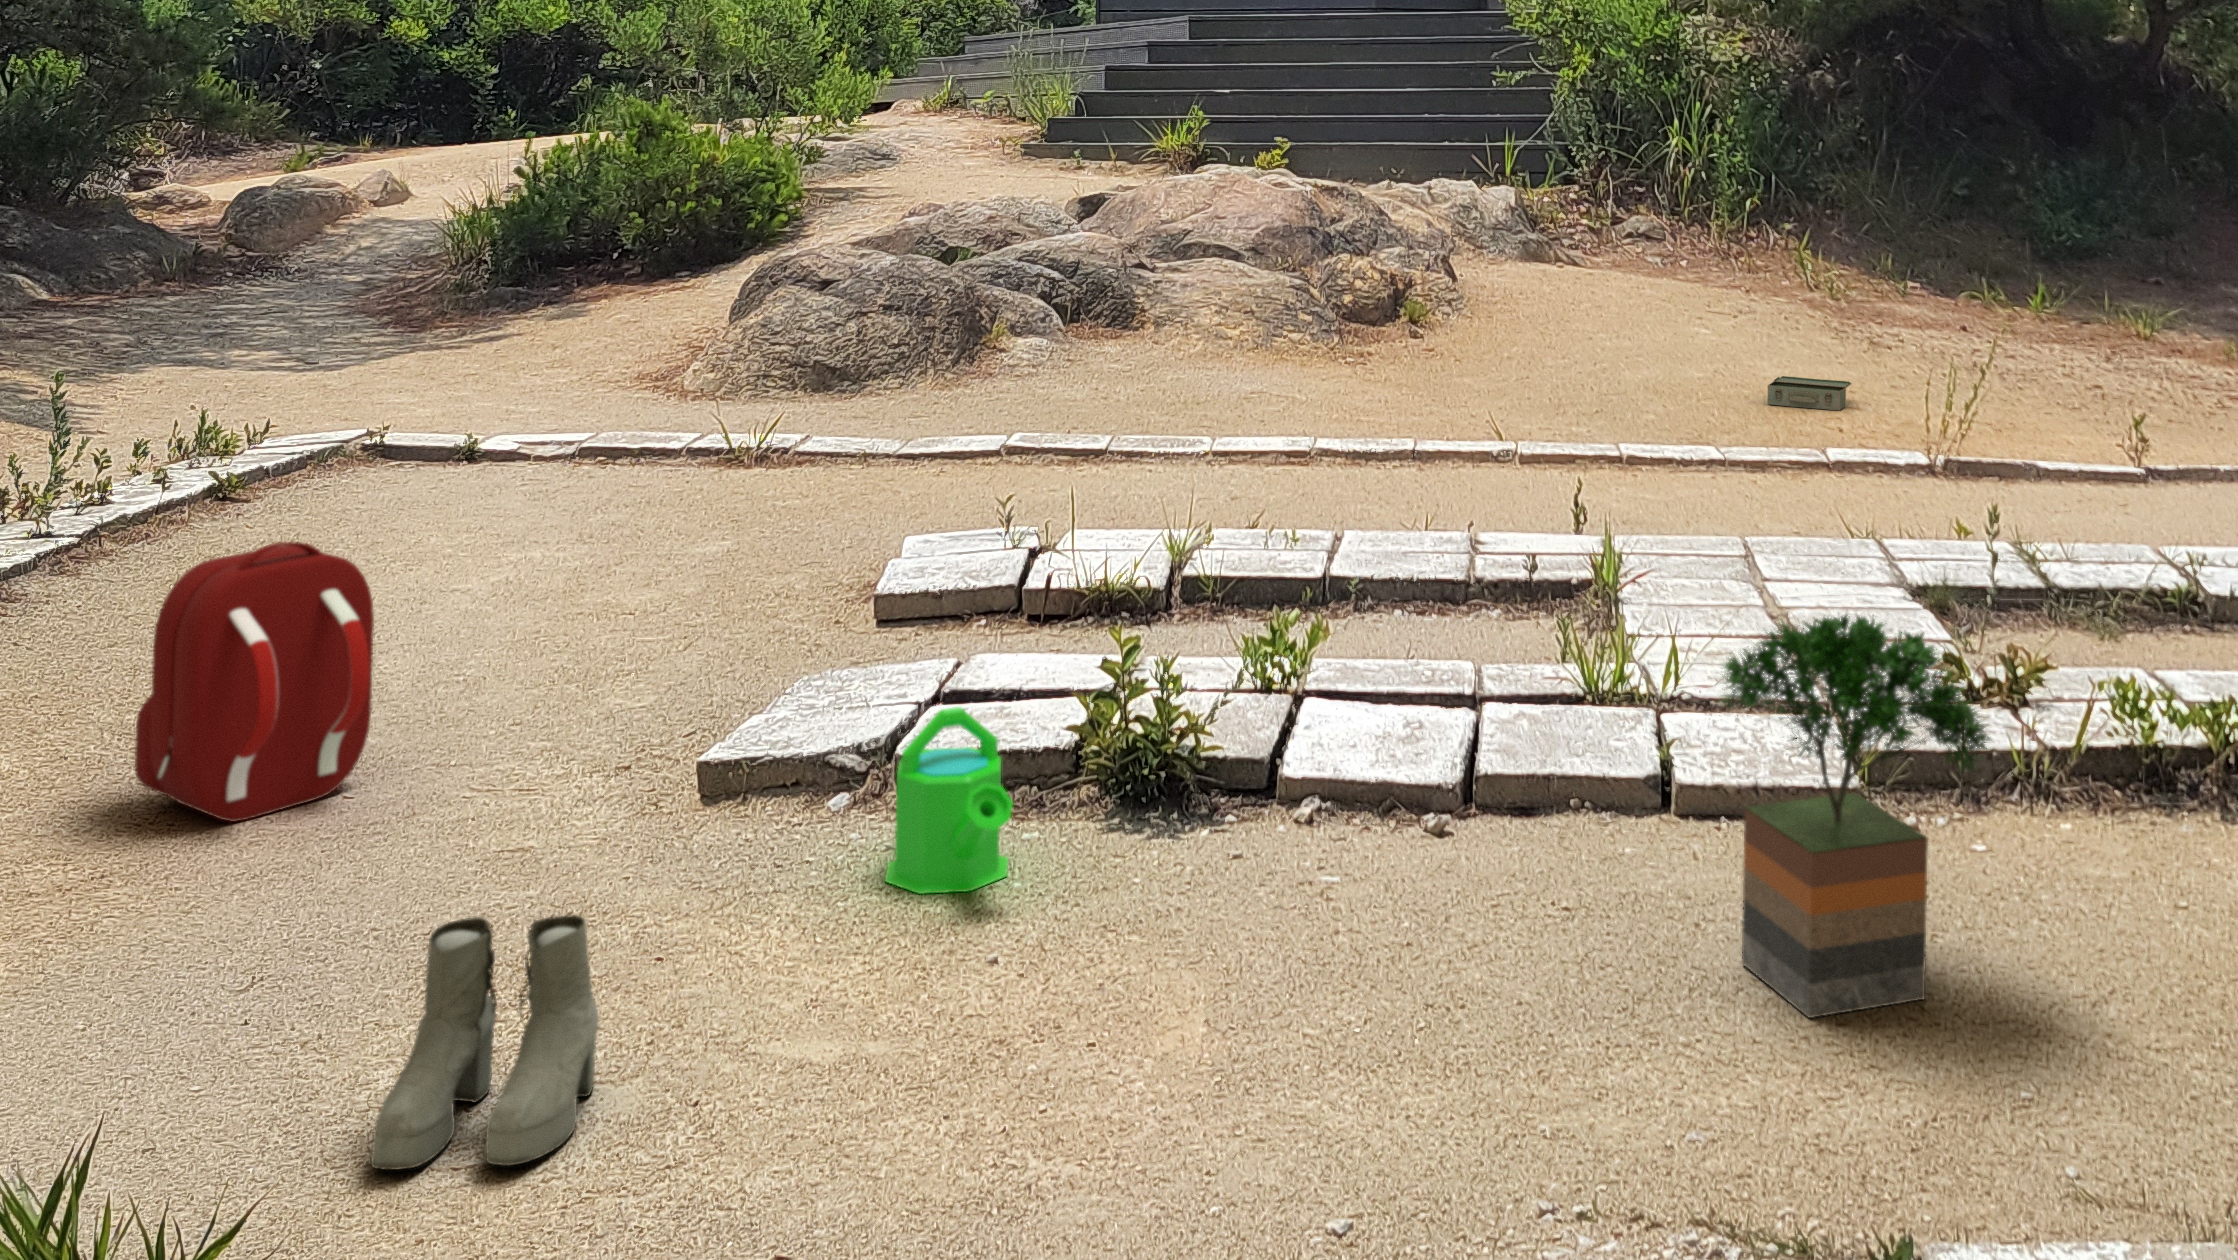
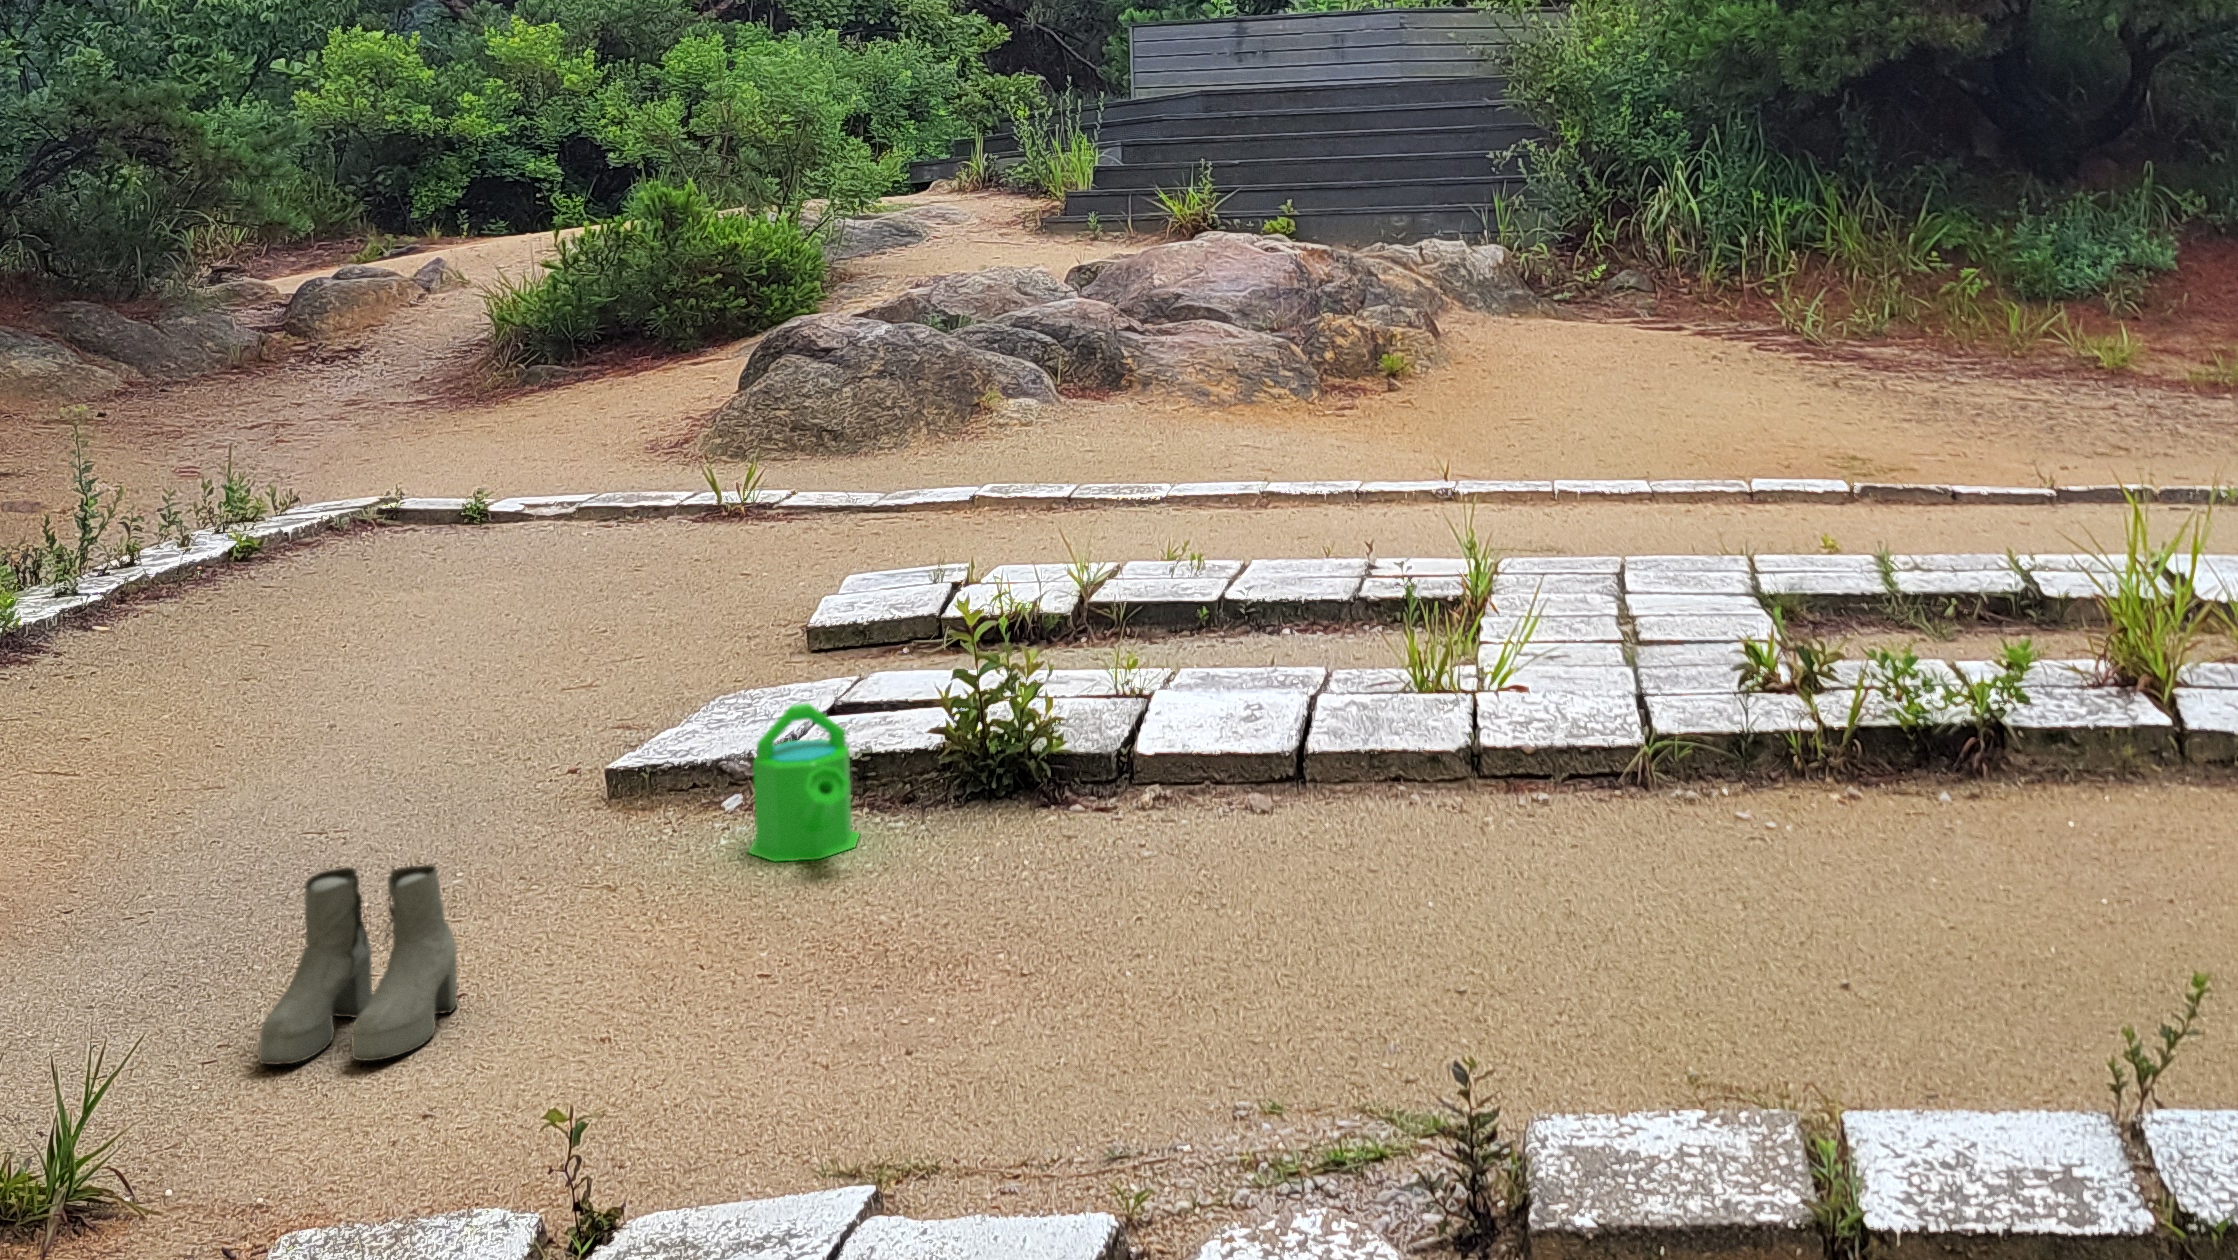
toolbox: present [1767,376,1851,411] -> none [1715,416,1797,447]
backpack: present [135,542,374,822] -> none [127,578,332,818]
potted tree: present [1722,614,1992,1018] -> none [1439,597,1679,947]

